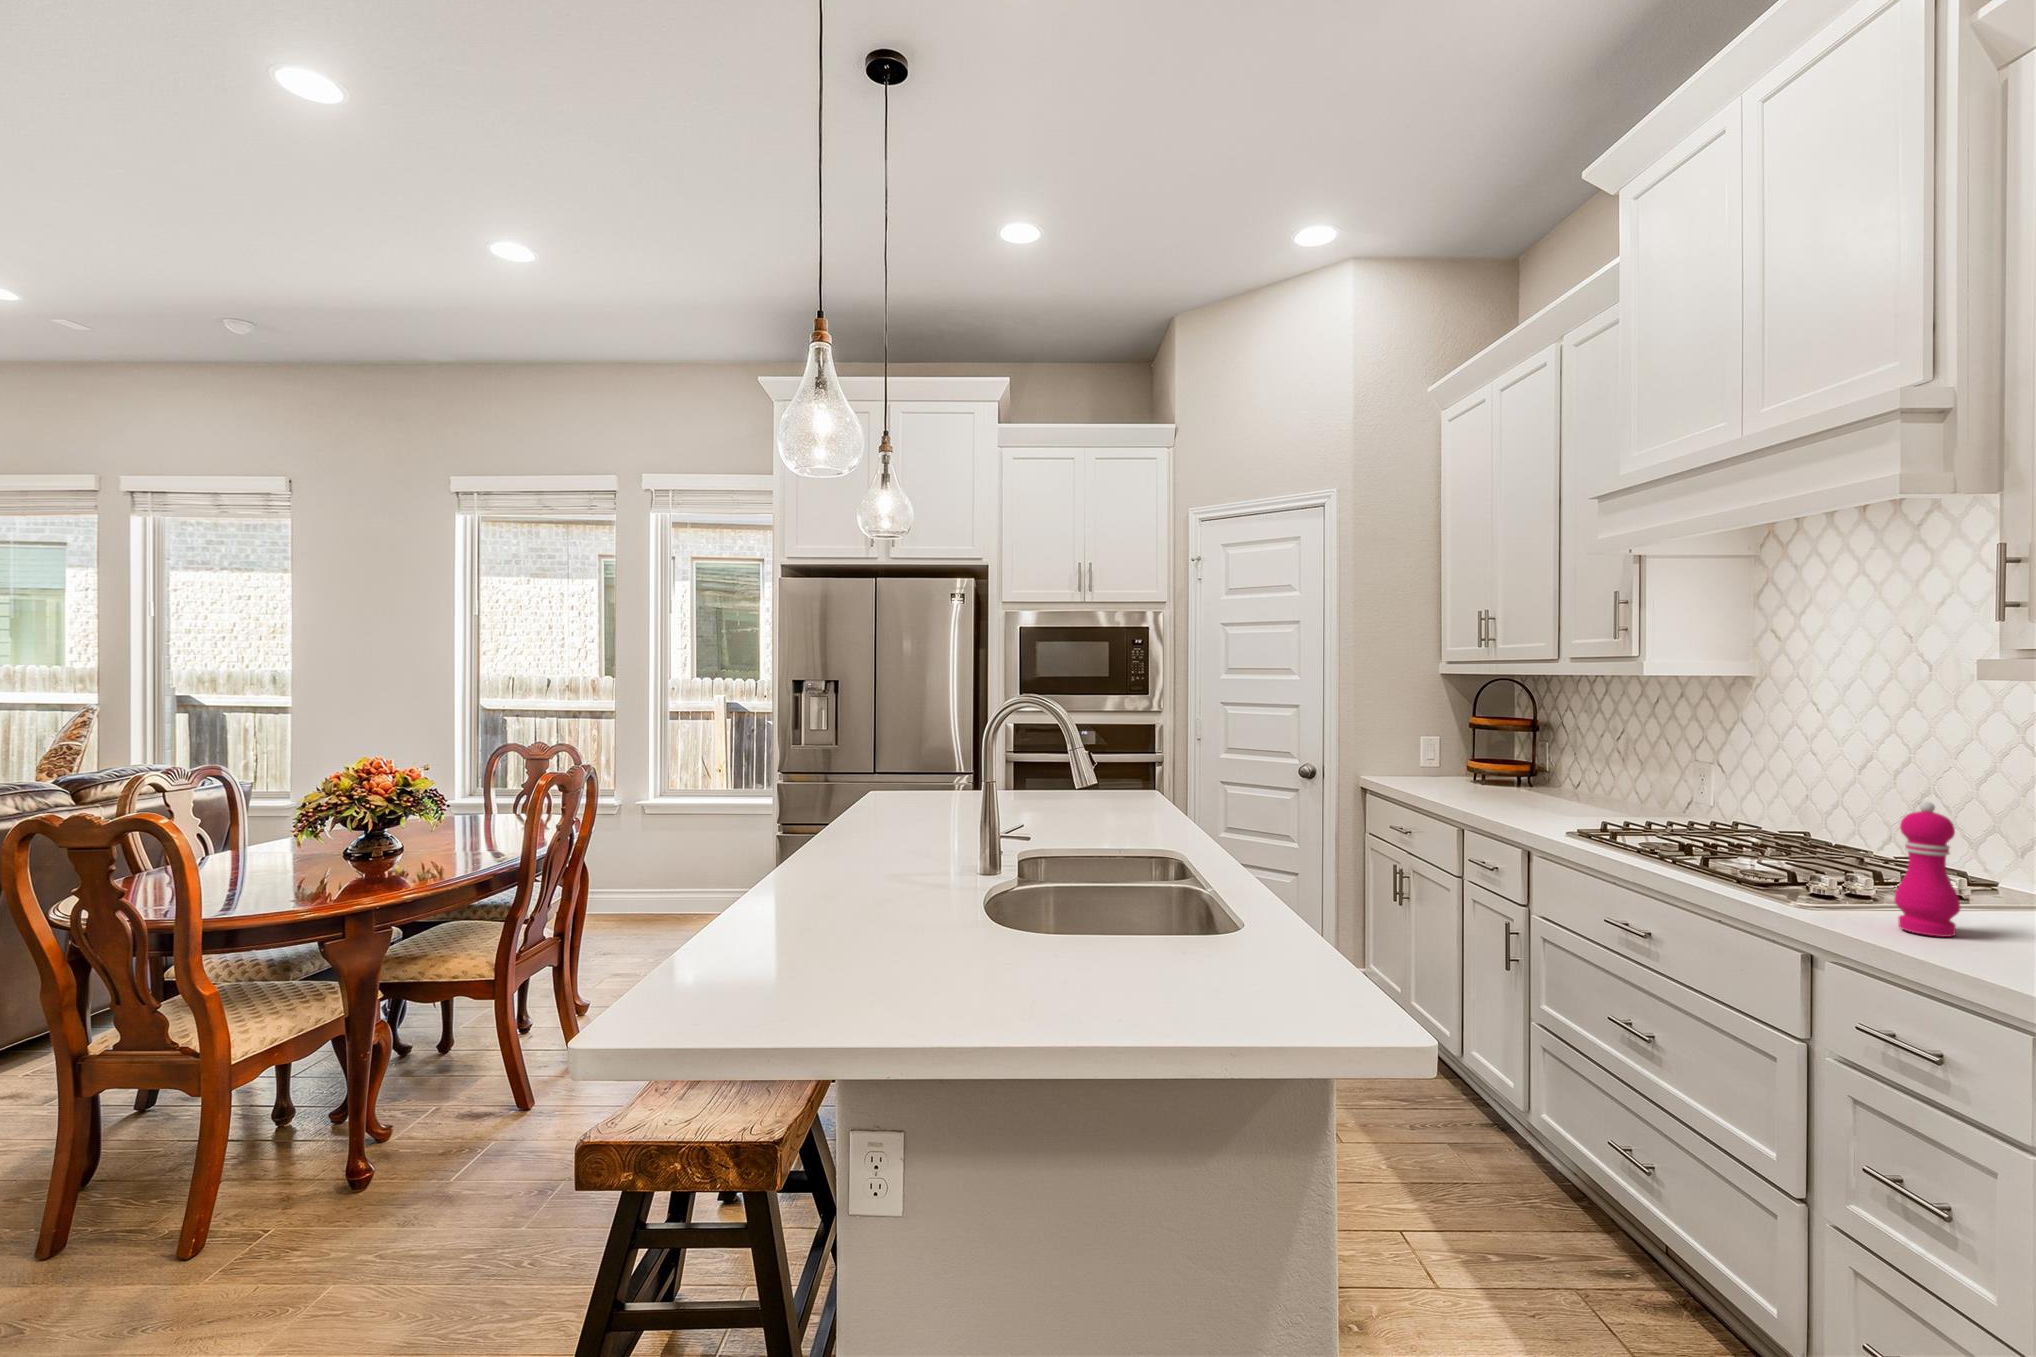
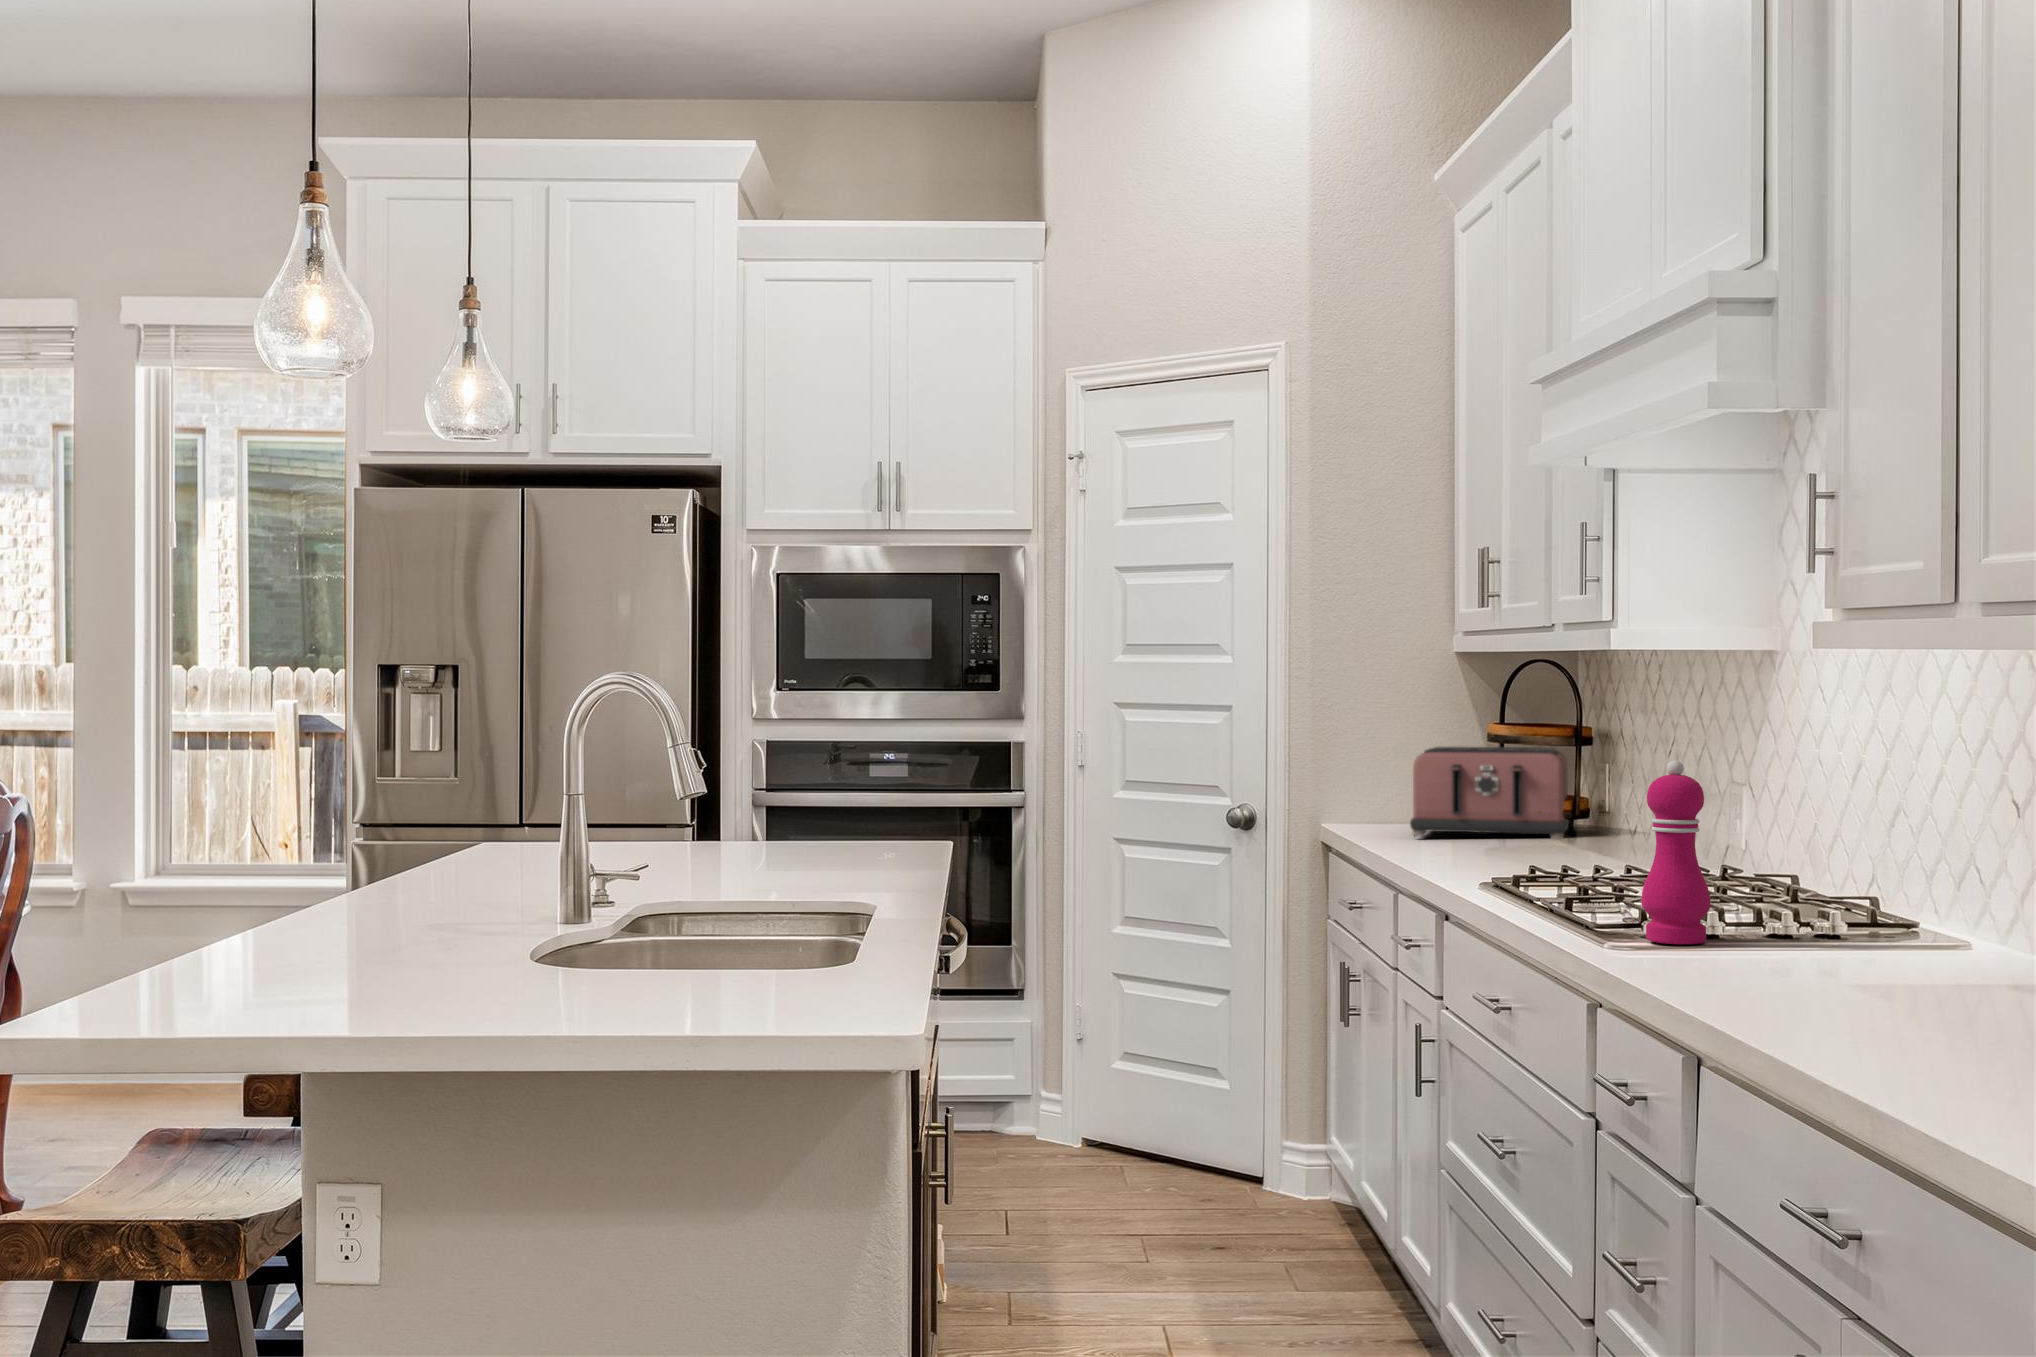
toaster: none [1435,735,1548,796] -> present [1410,747,1569,839]

